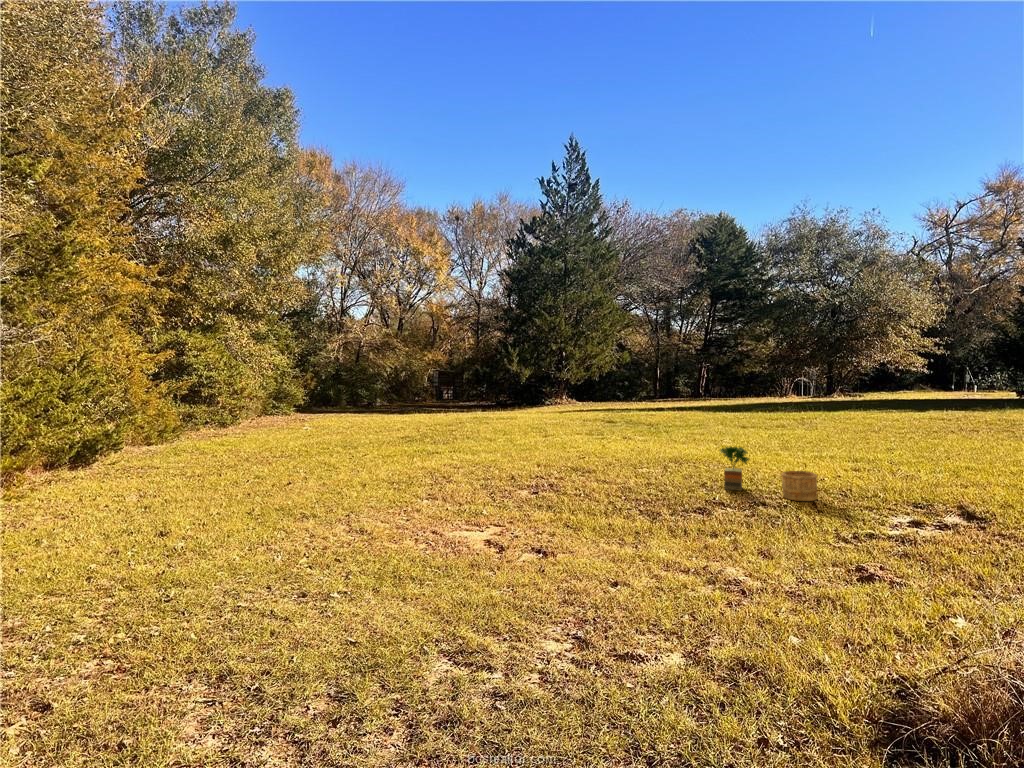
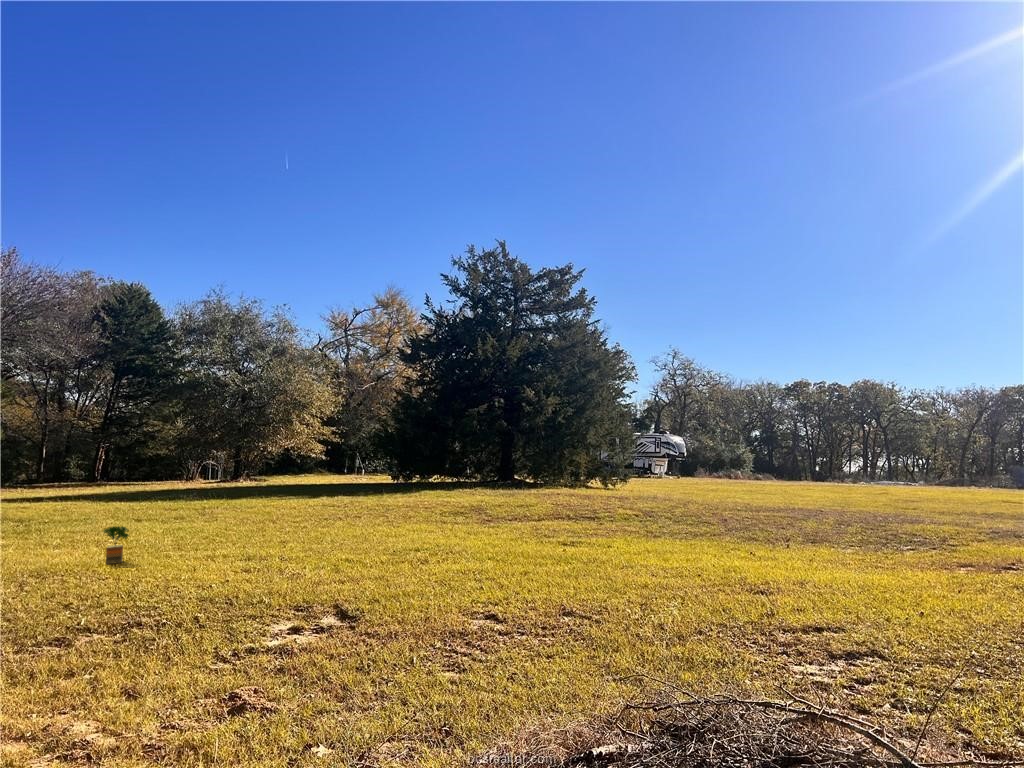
wooden bucket: present [781,471,817,501] -> none [155,539,183,562]

